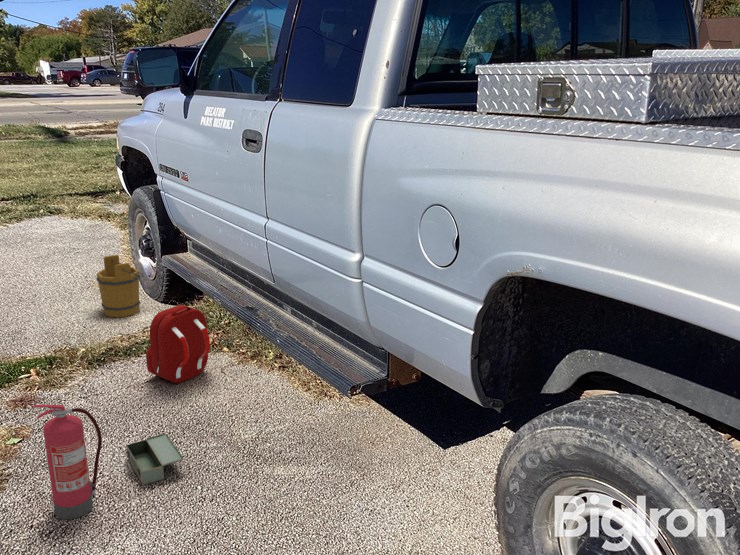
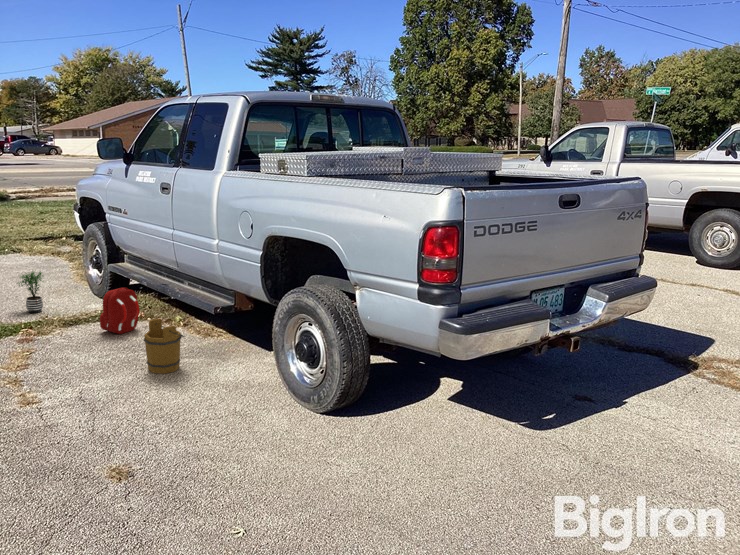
bucket: present [96,255,144,318] -> present [144,319,185,374]
potted plant: none [22,264,70,330] -> present [19,271,44,313]
fire extinguisher: present [33,404,102,519] -> none [48,320,82,382]
toolbox: present [126,434,183,485] -> none [92,350,125,371]

